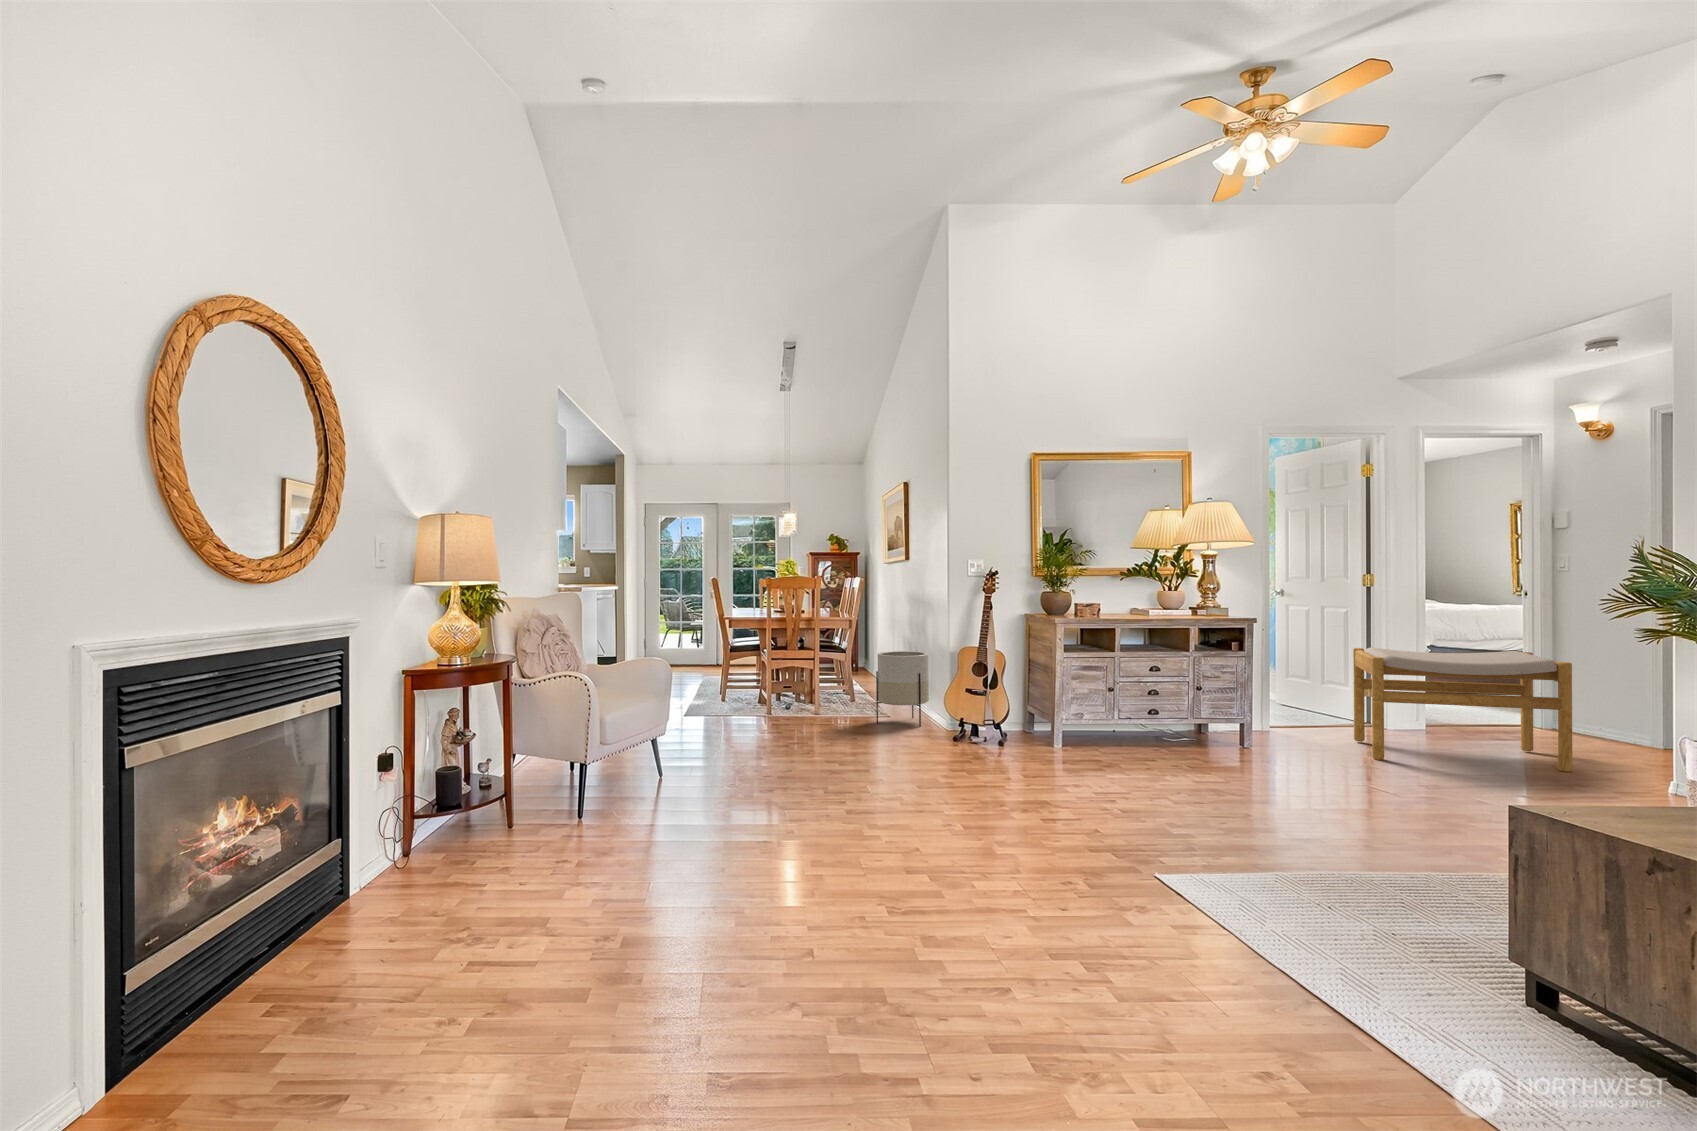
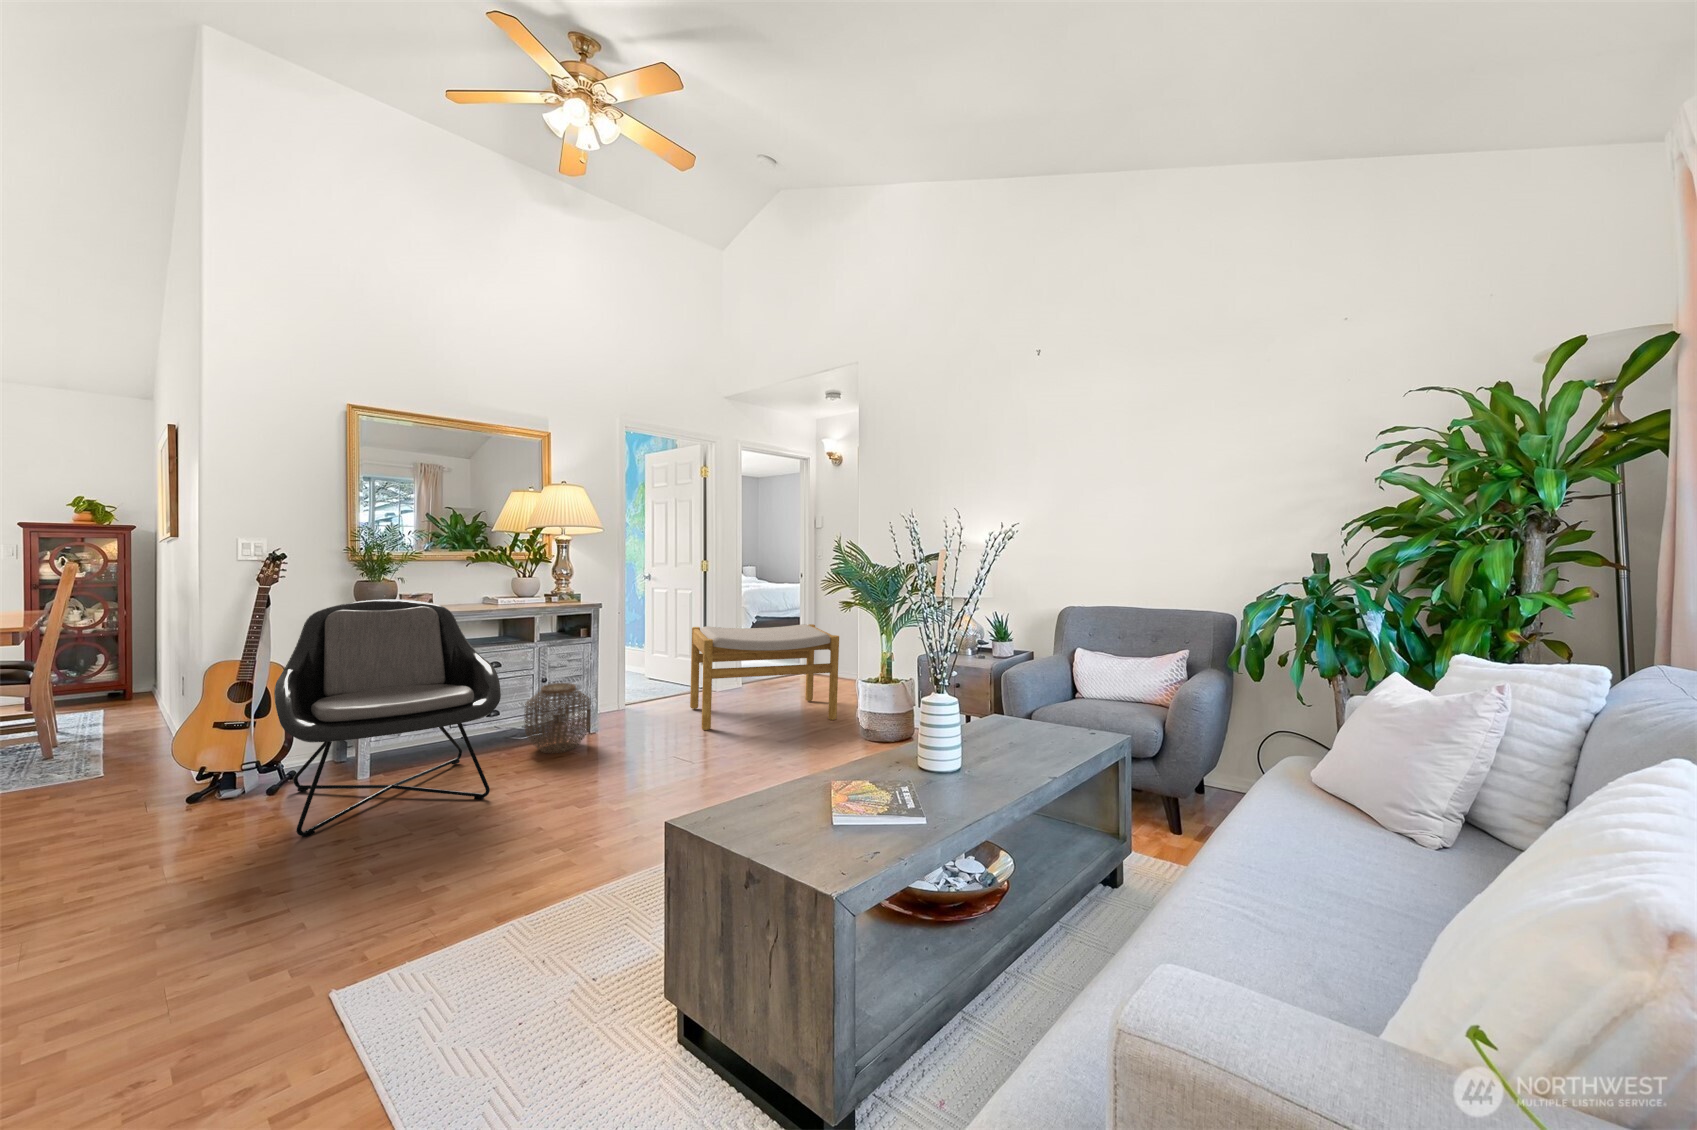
lounge chair: none [1016,605,1175,775] -> present [274,600,501,837]
planter: present [876,651,929,727] -> none [66,660,177,772]
woven basket: none [1183,690,1247,756] -> present [524,683,591,753]

